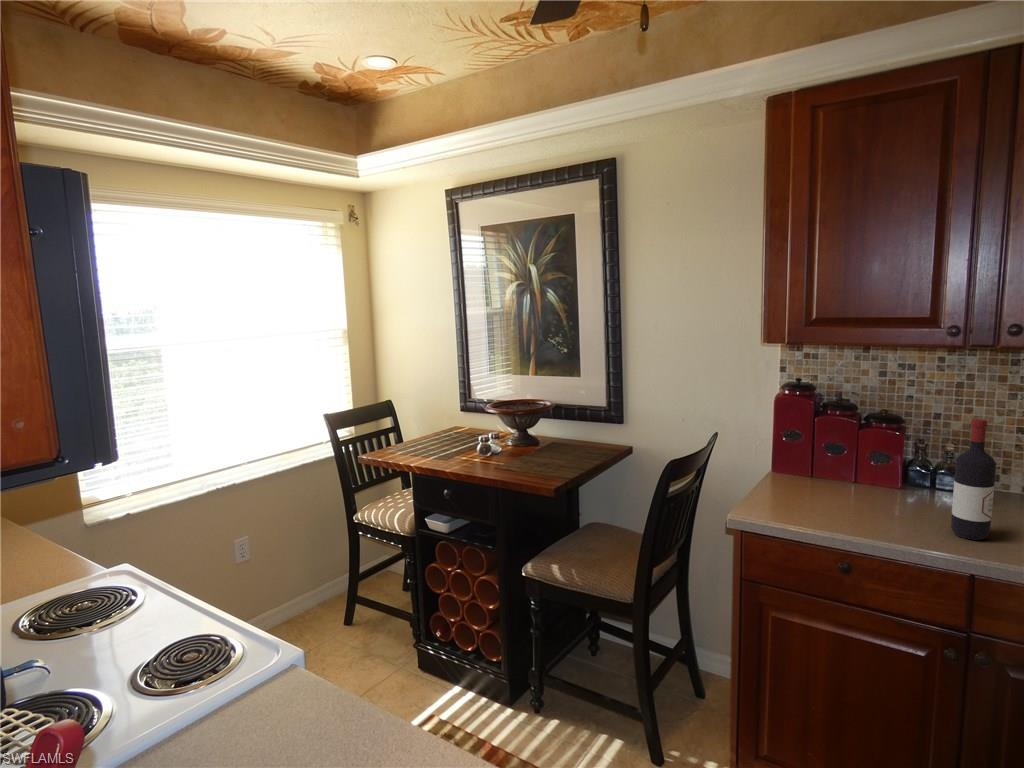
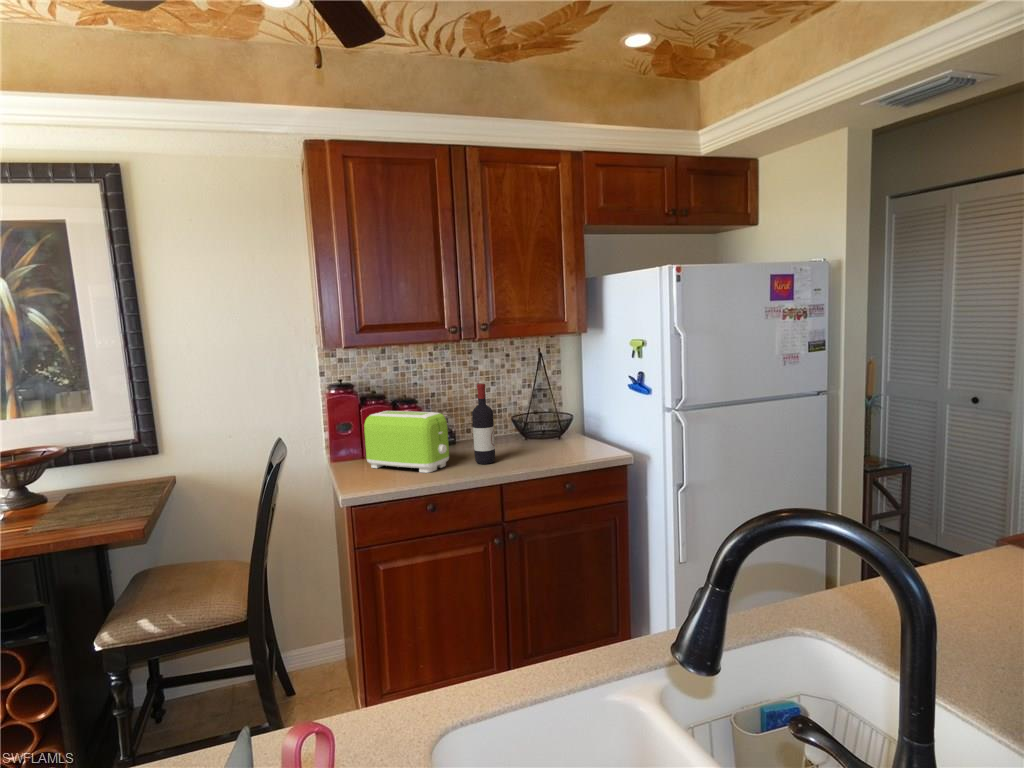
toaster: none [799,428,912,523] -> present [364,411,449,473]

